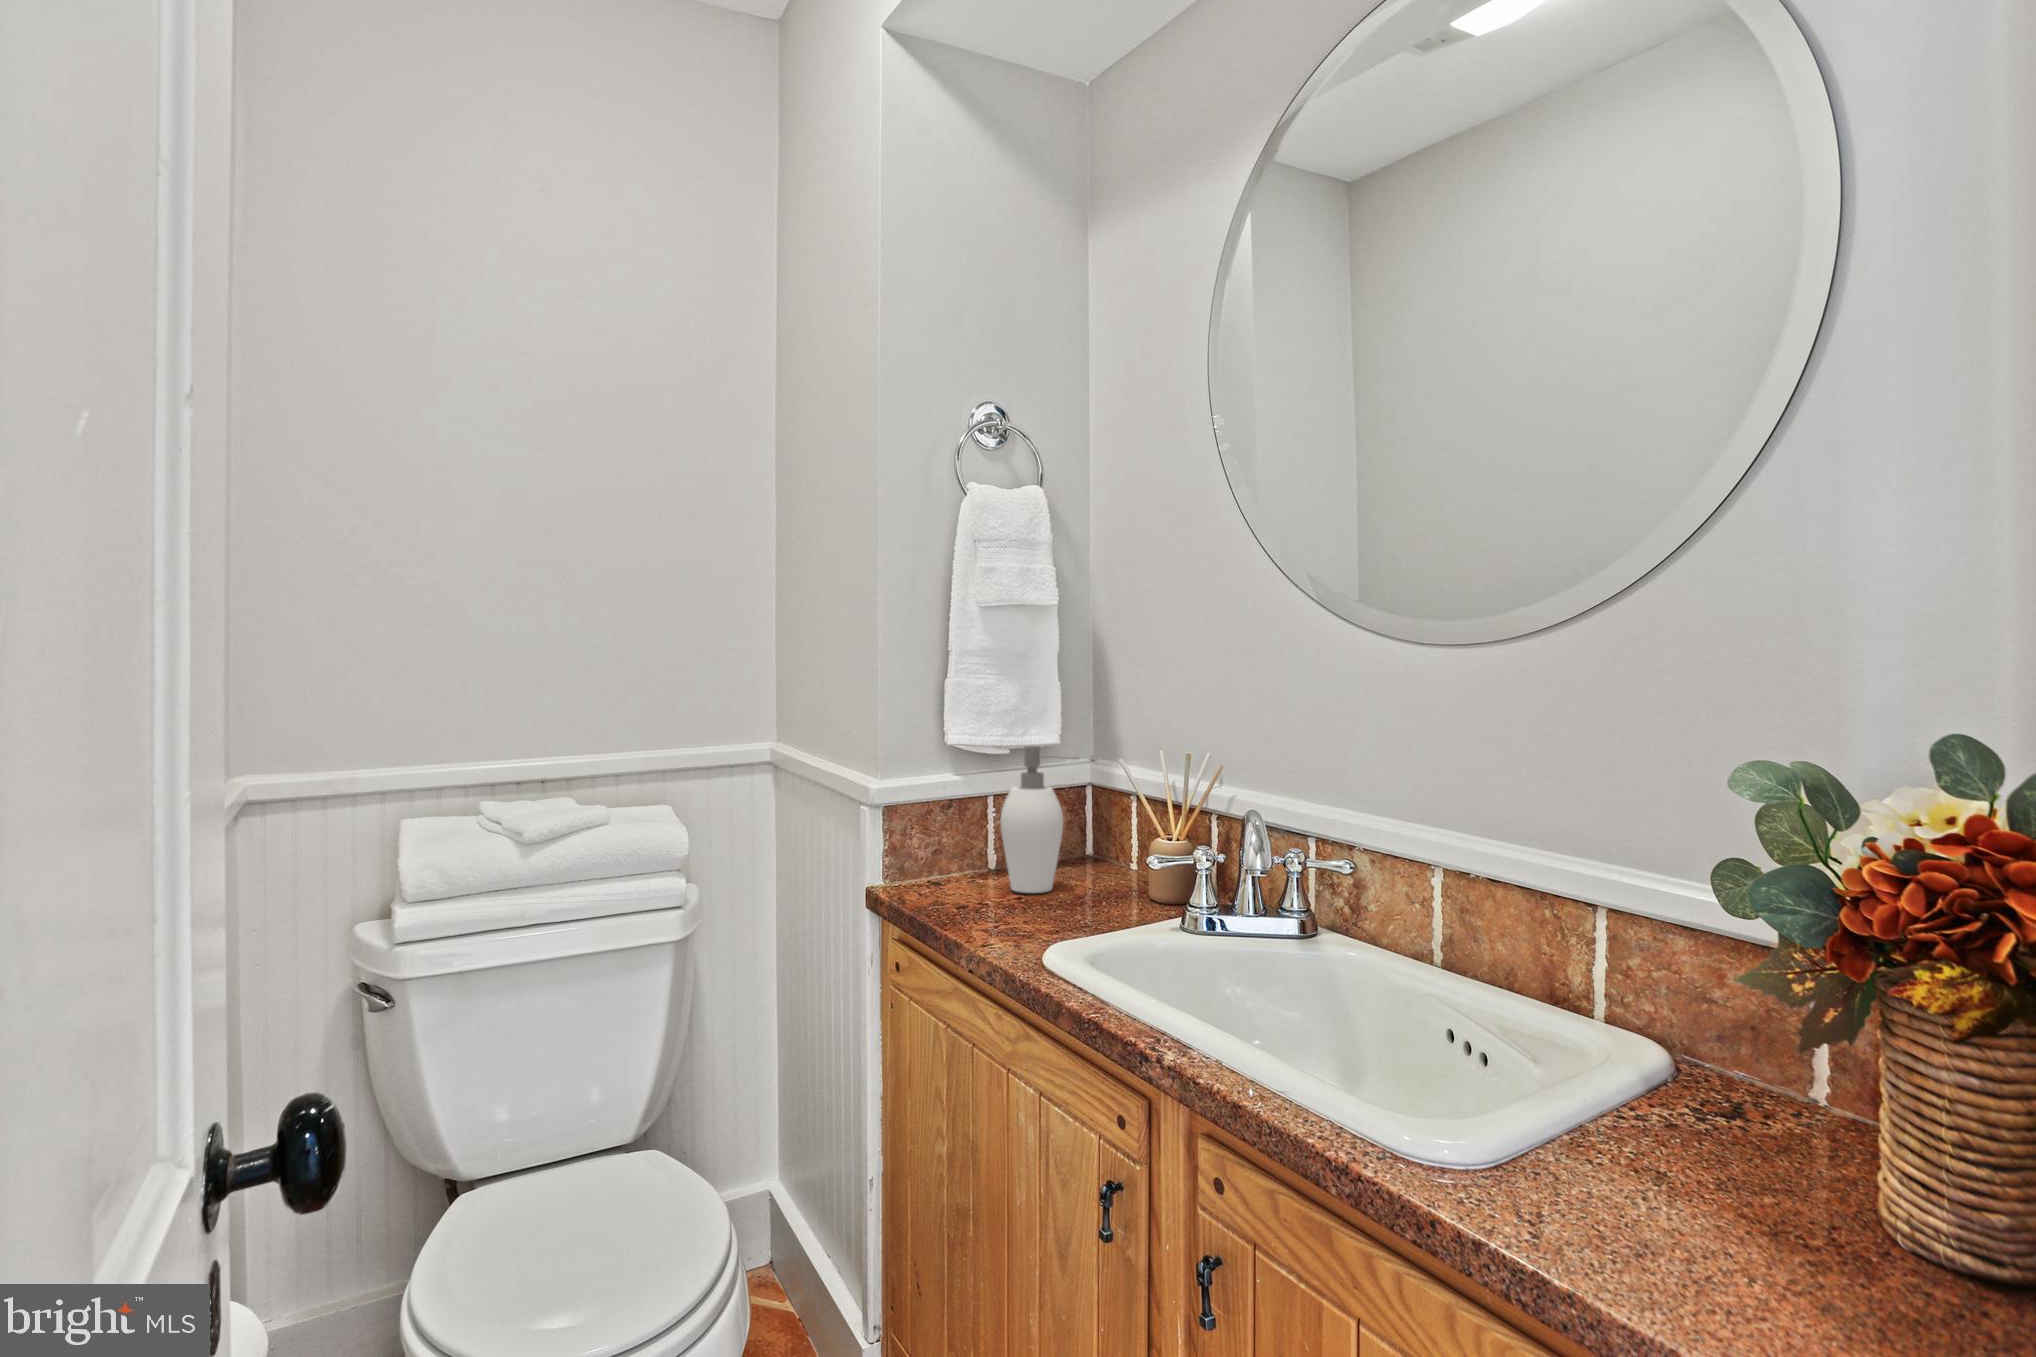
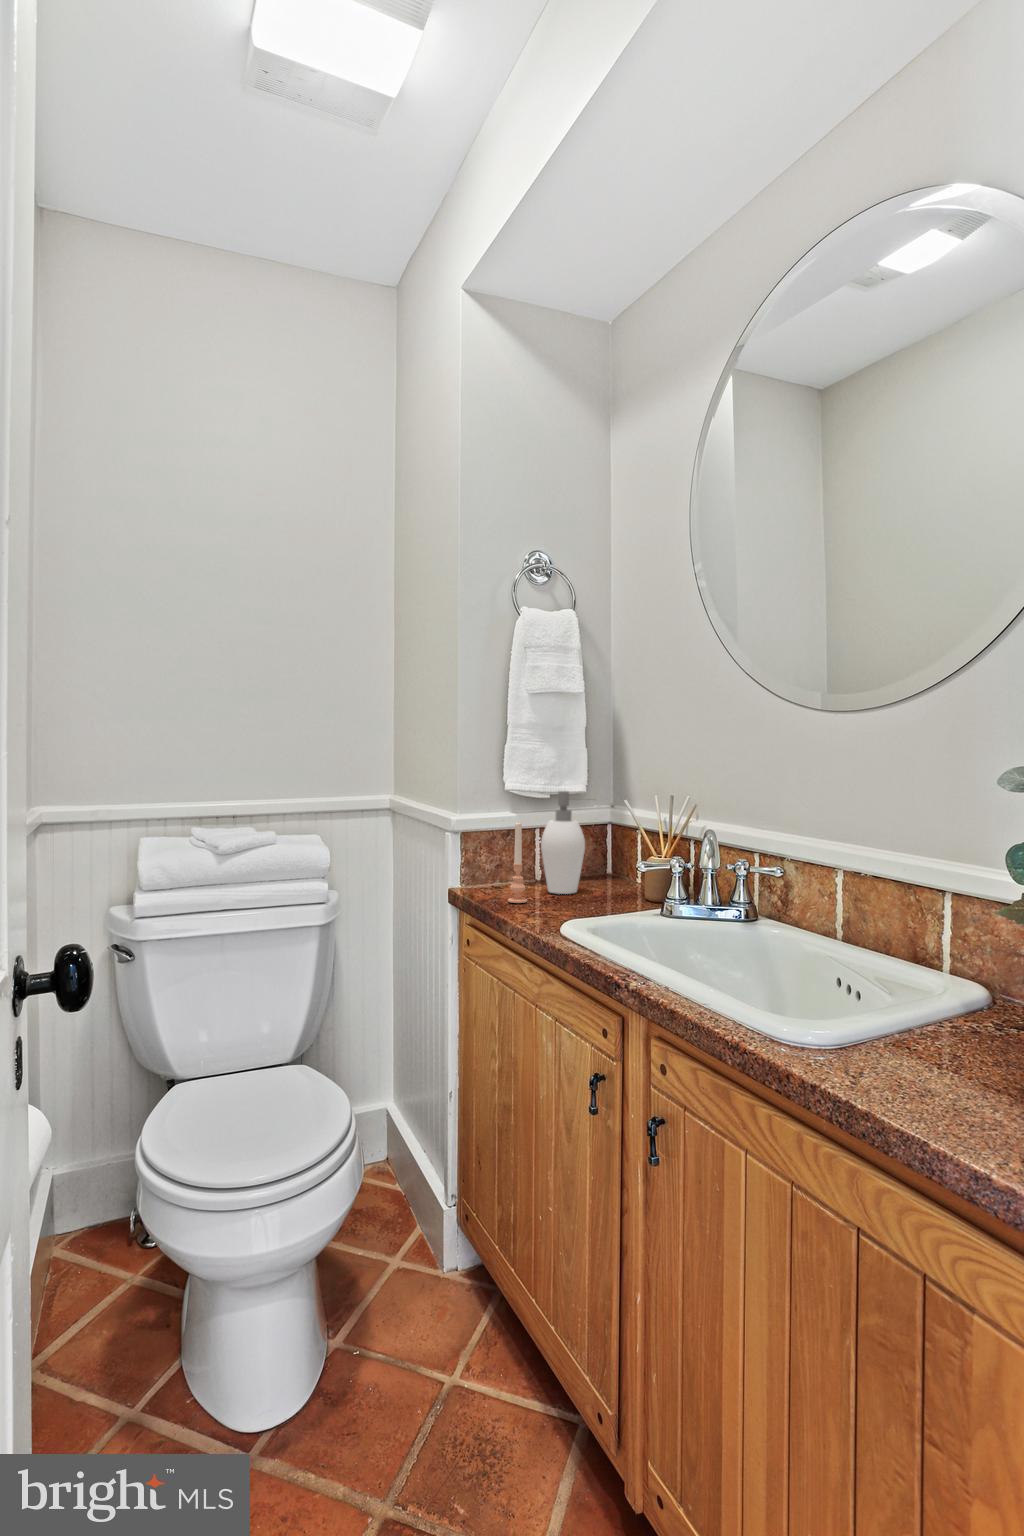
candle: none [957,794,985,911] -> present [508,822,527,903]

